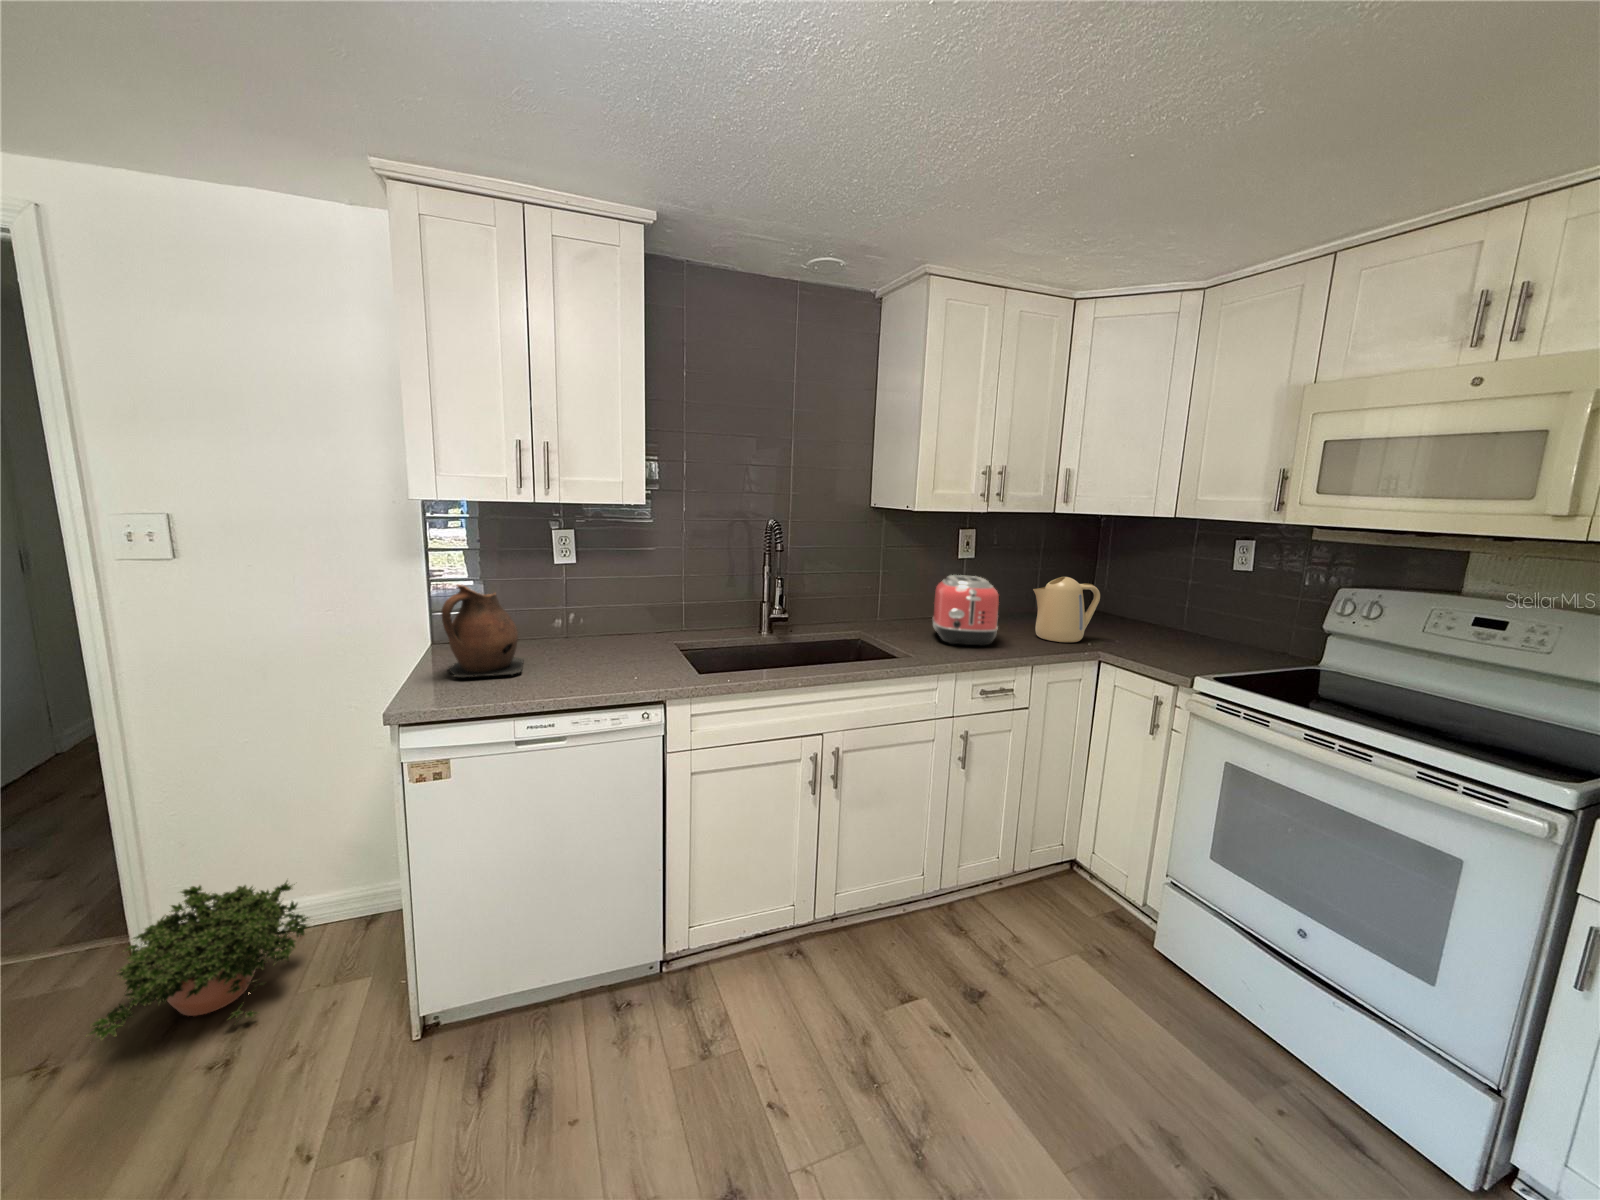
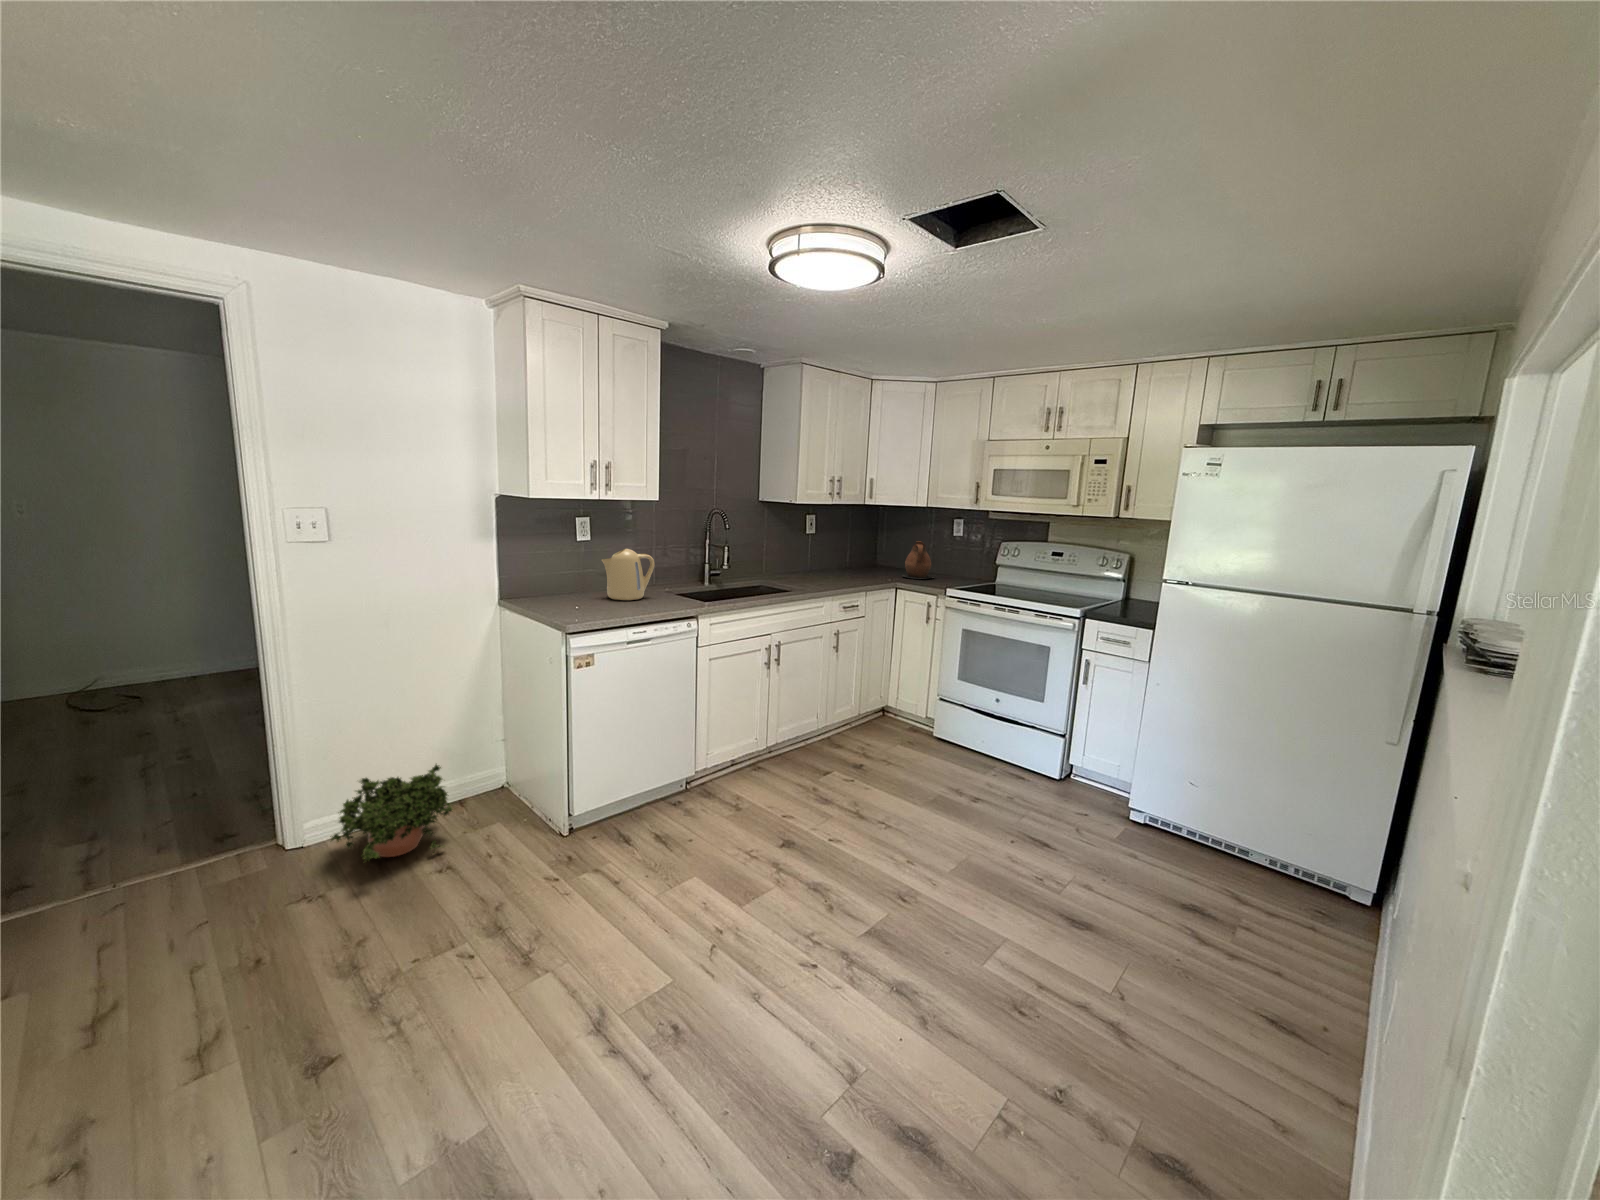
toaster: present [932,575,999,646] -> none [803,543,845,584]
kettle: present [1033,577,1100,642] -> present [602,549,655,600]
ceramic pitcher: present [441,585,524,677] -> present [903,541,934,579]

